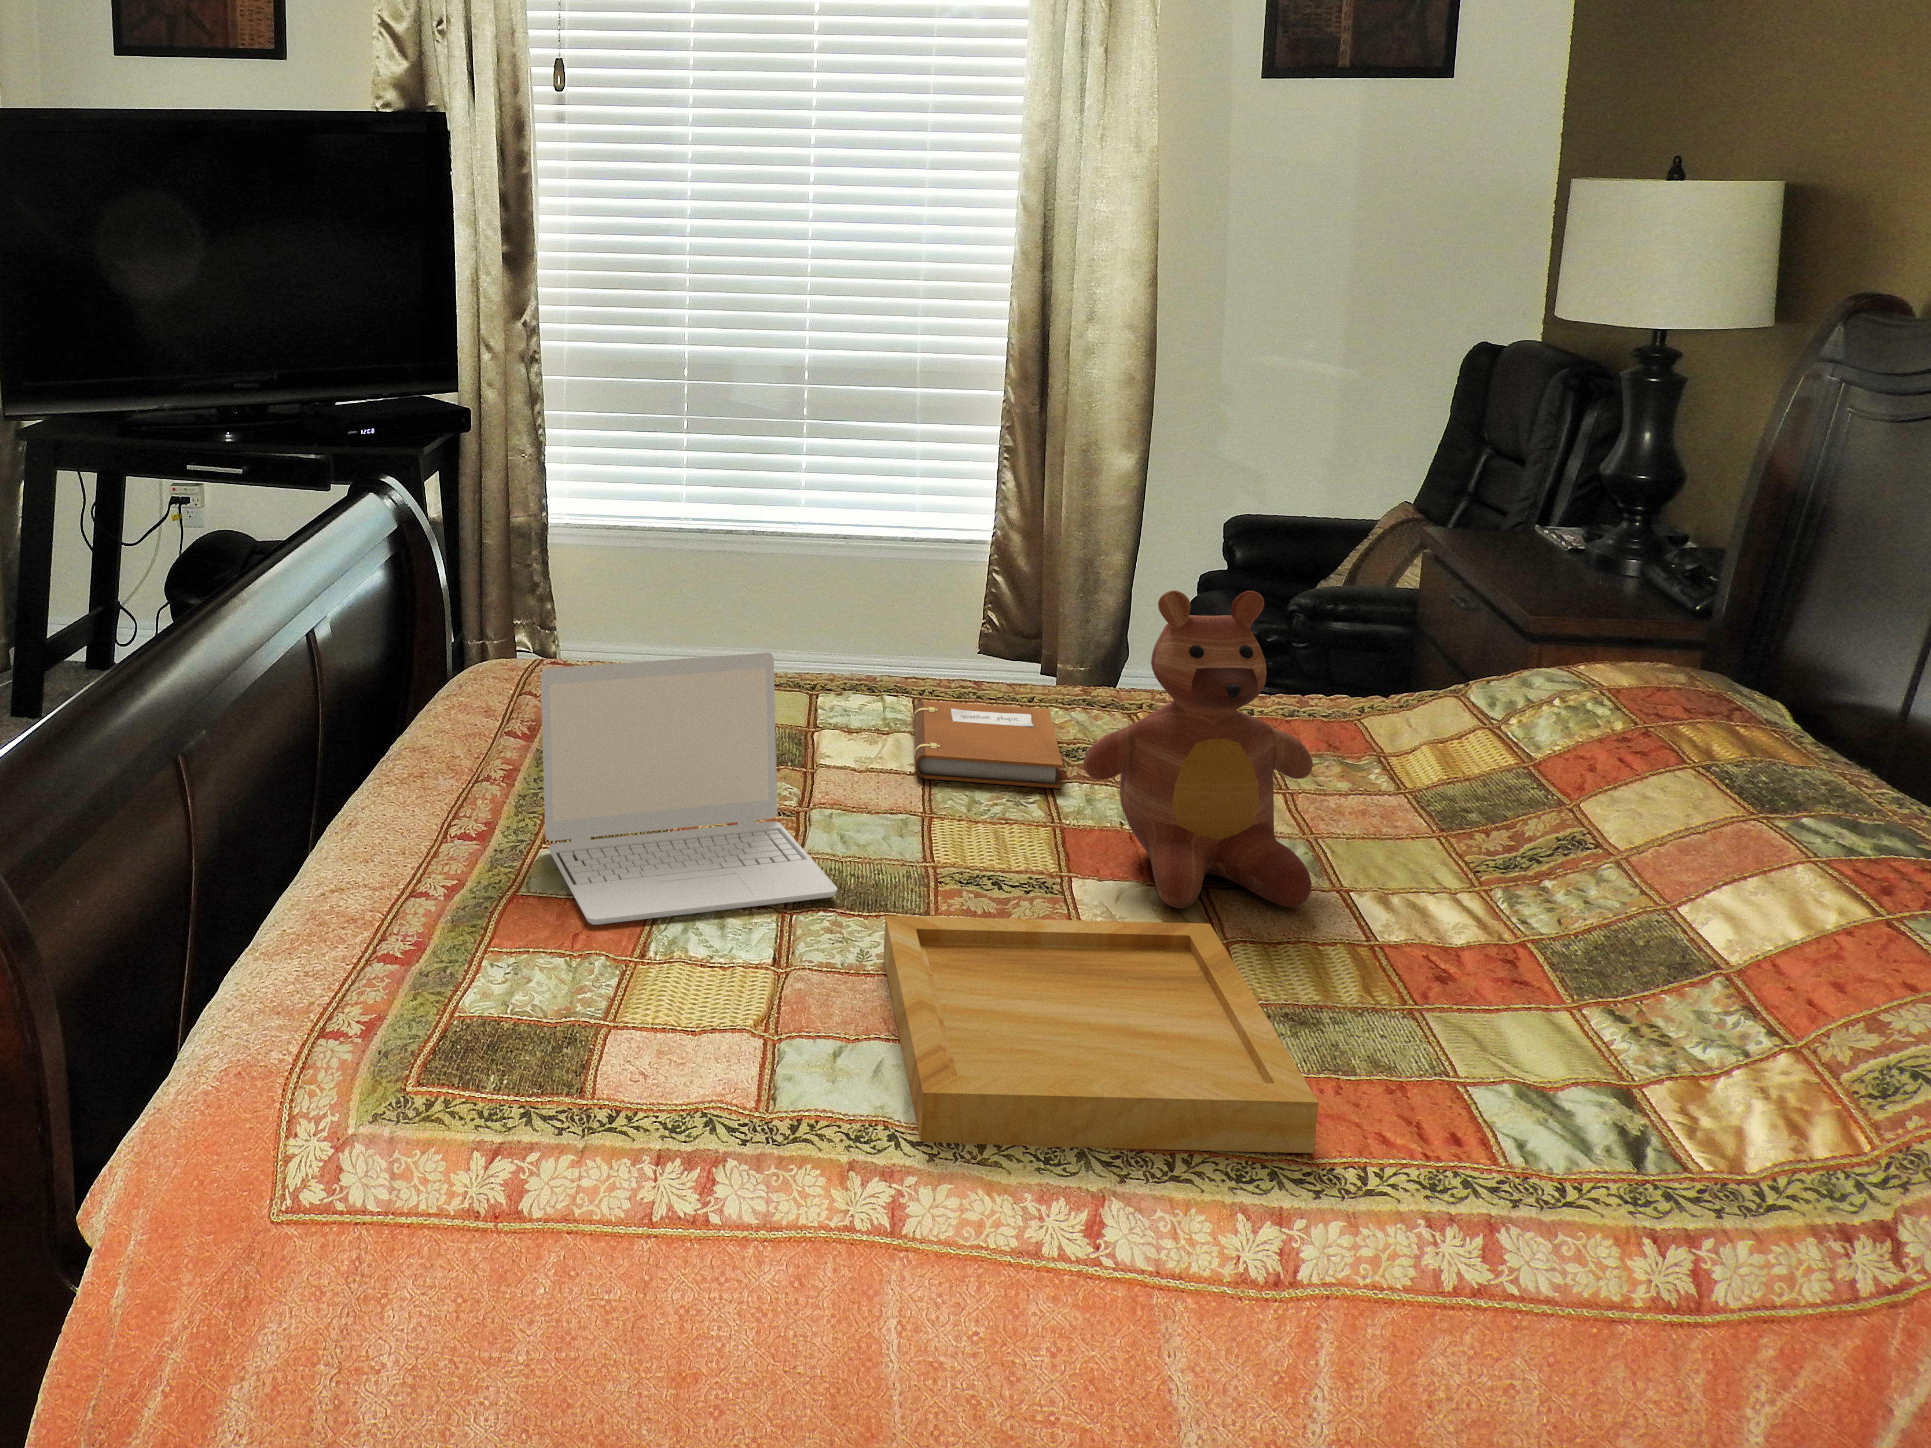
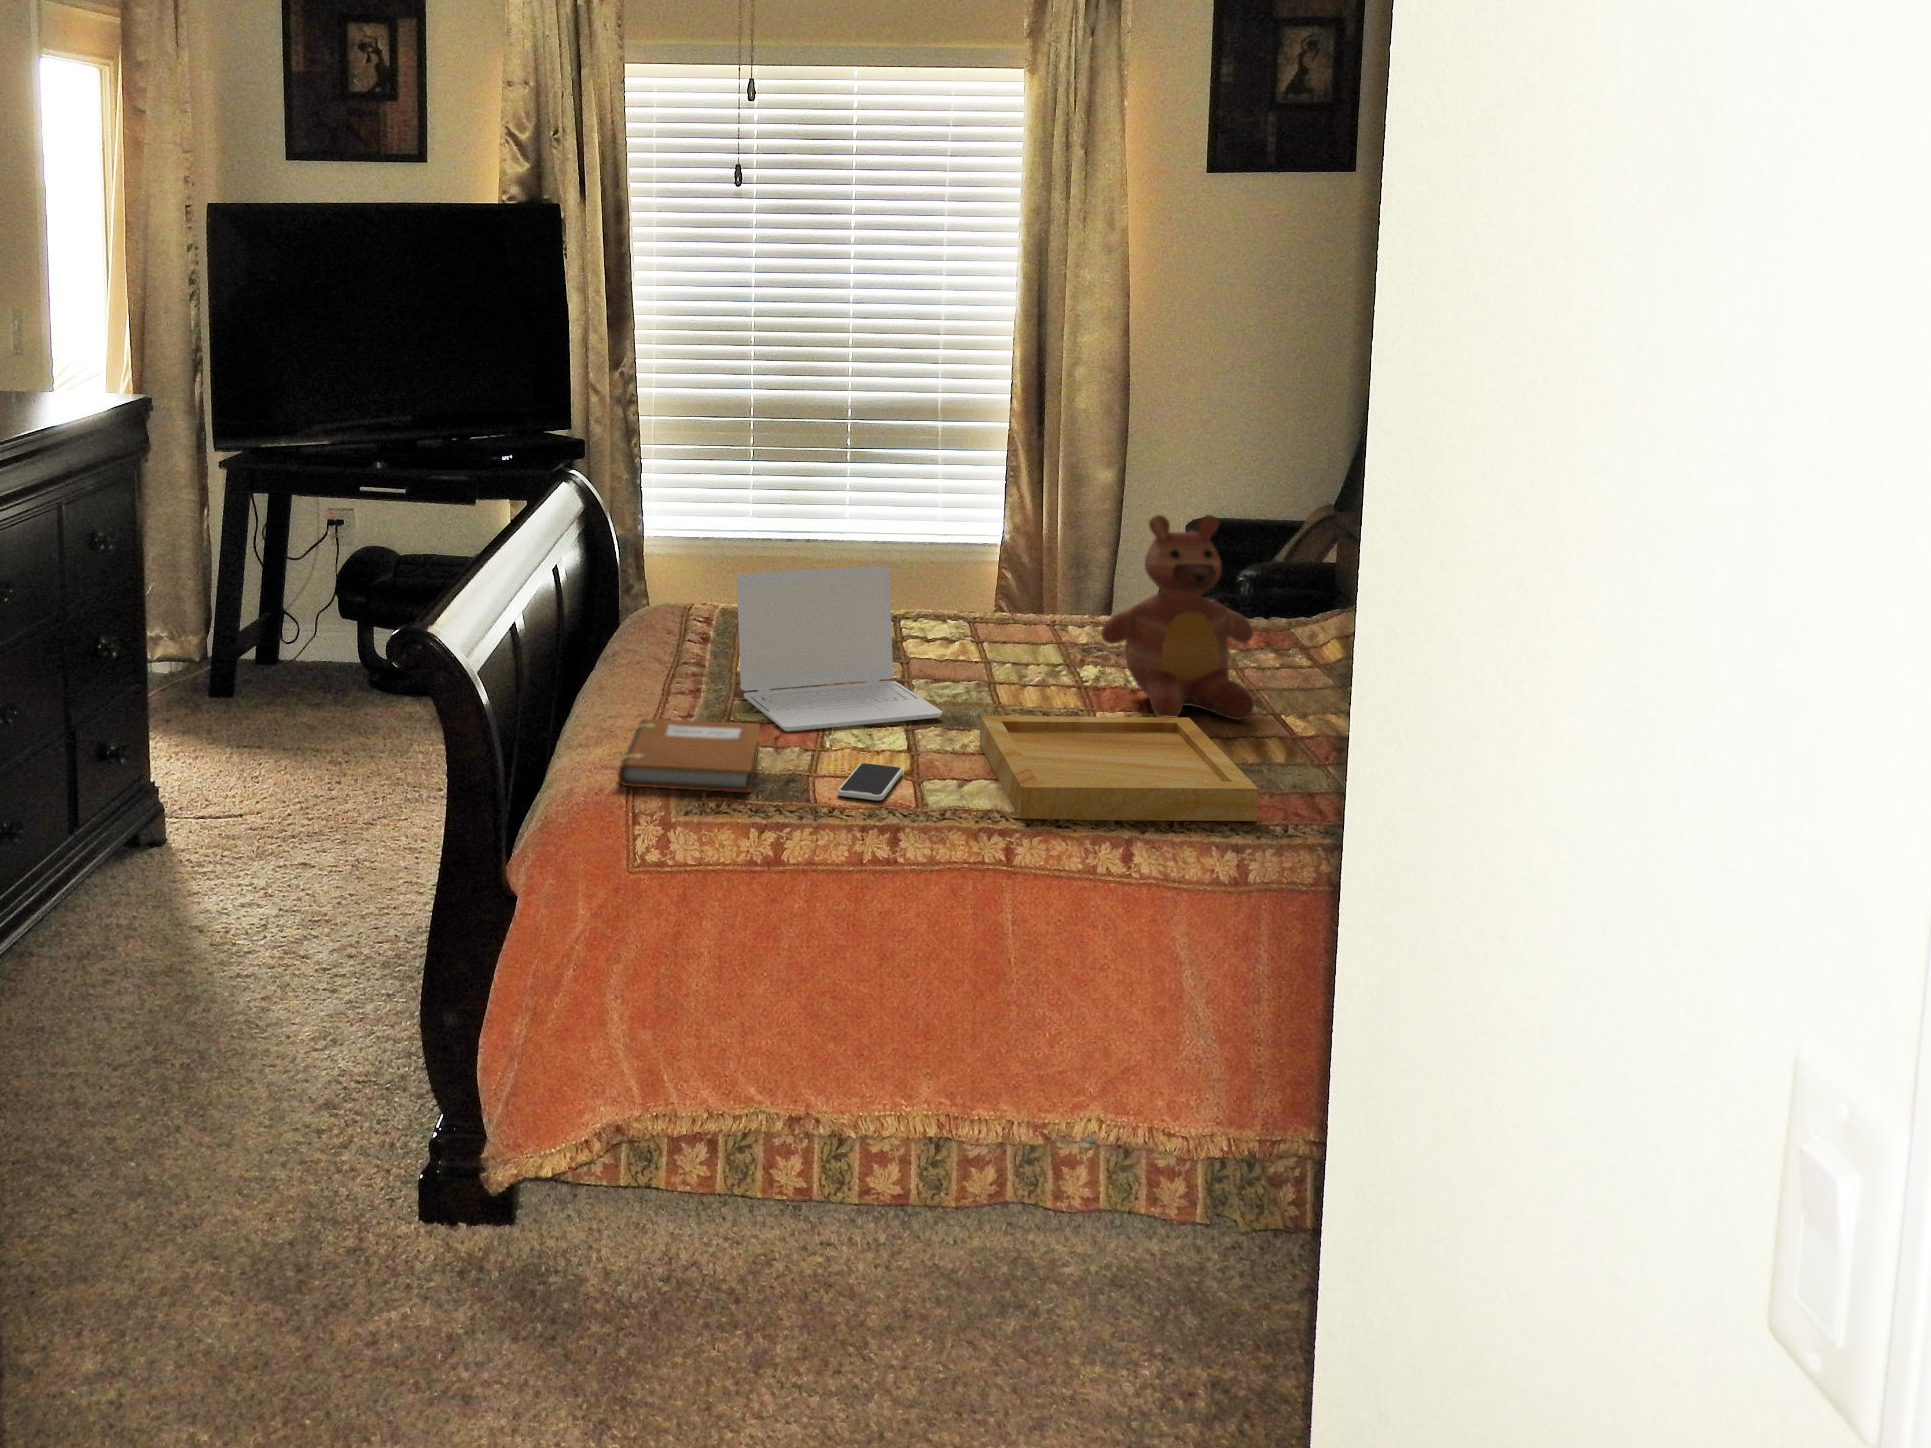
notebook: present [914,701,1063,788] -> present [618,719,760,792]
smartphone: none [631,1006,749,1095] -> present [837,763,903,801]

